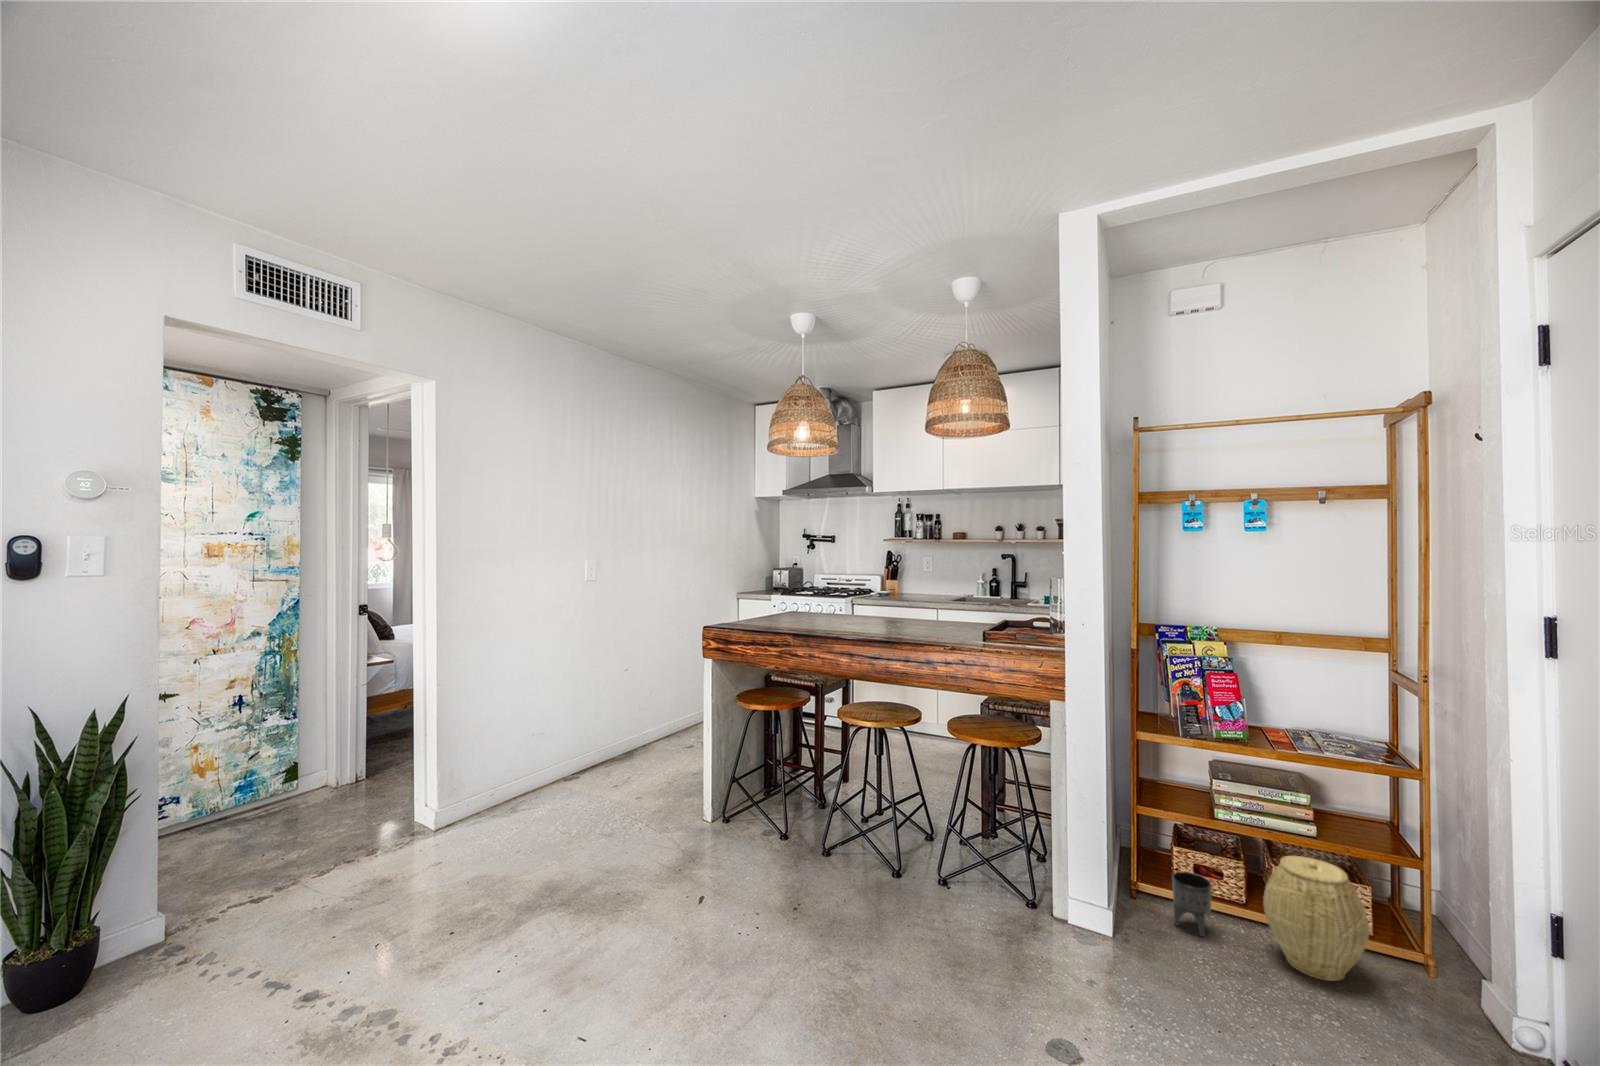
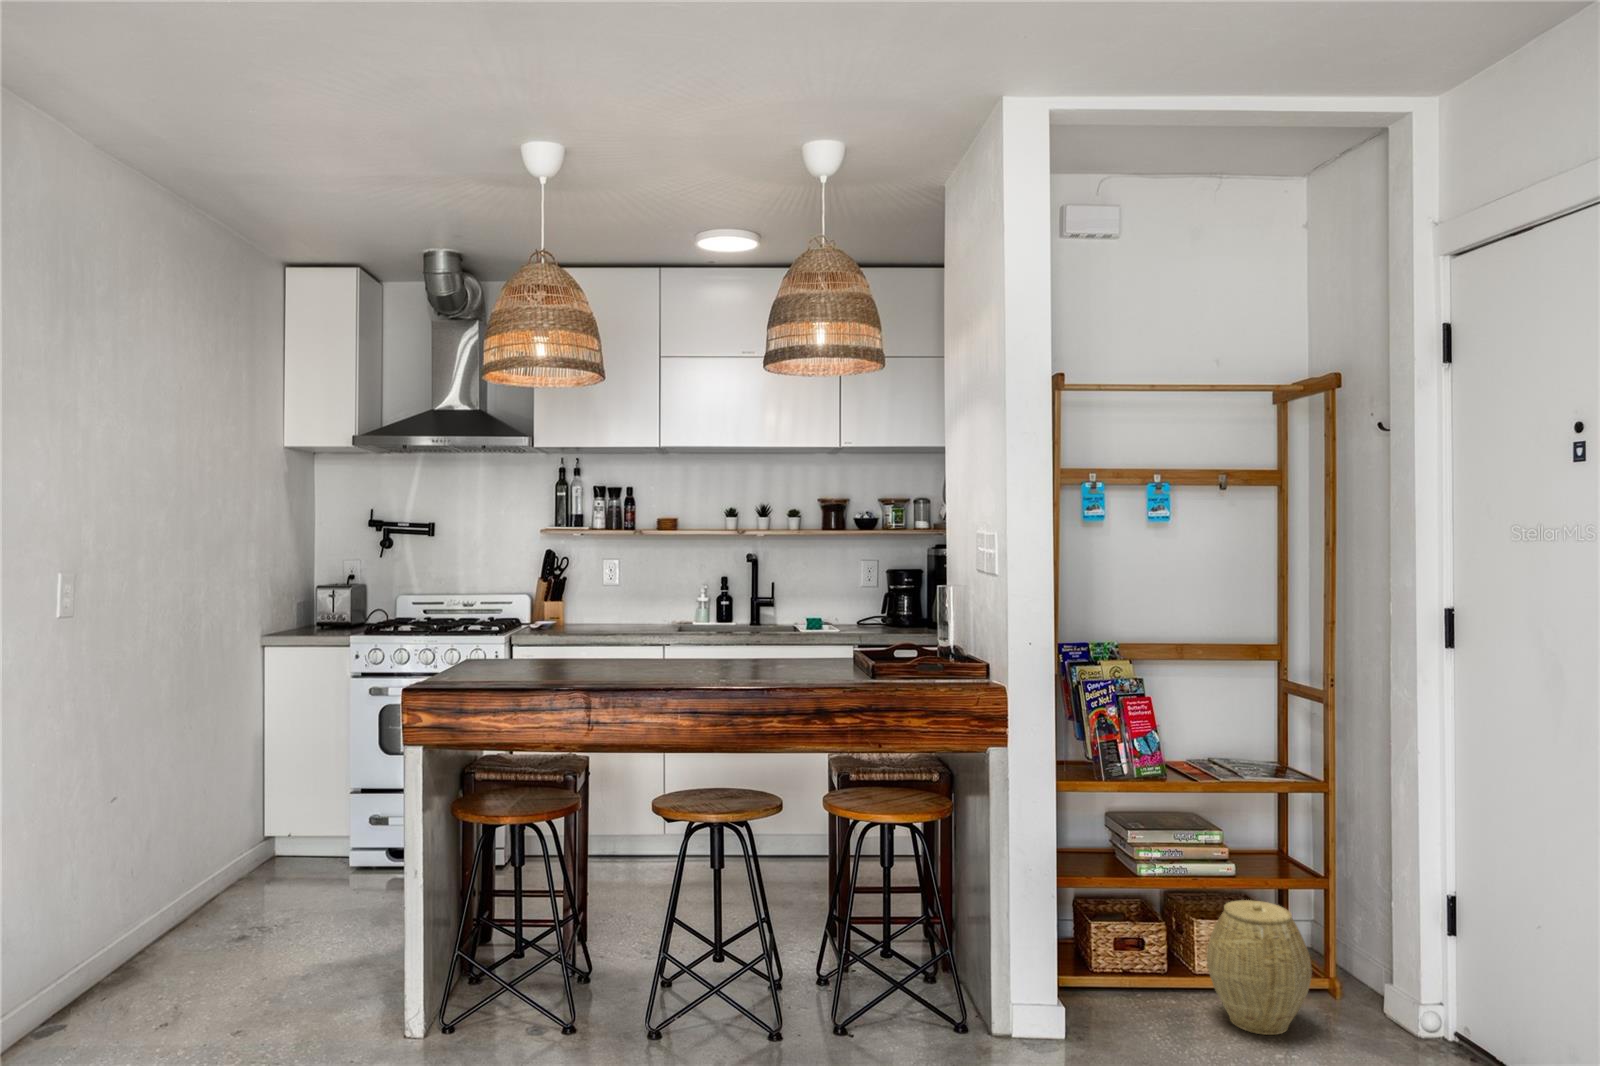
planter: present [1172,872,1212,937] -> none [1111,950,1156,1025]

